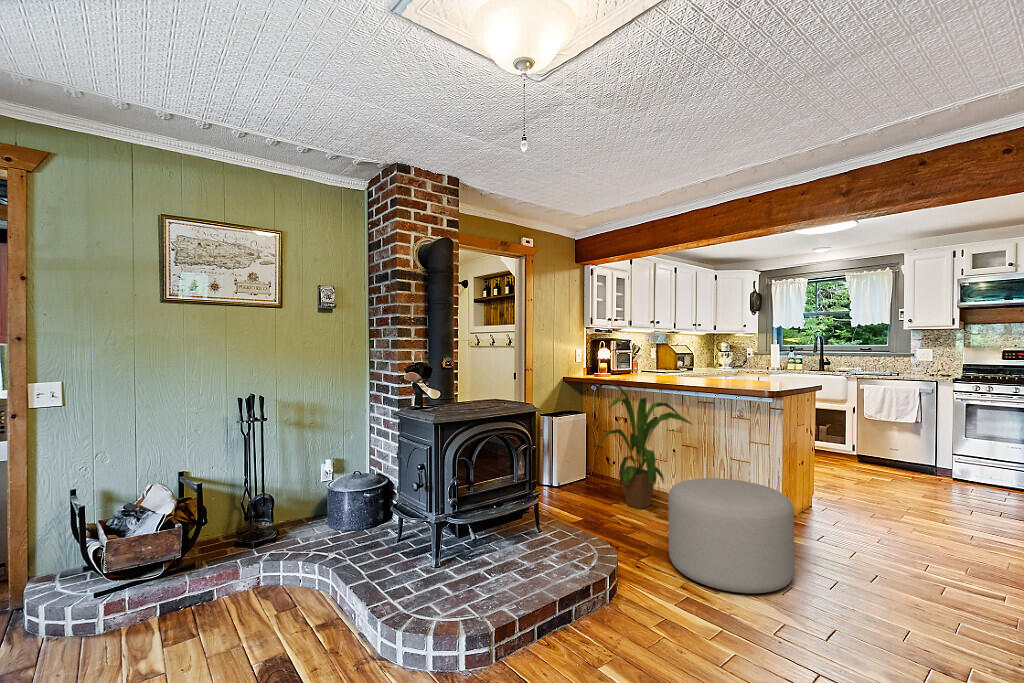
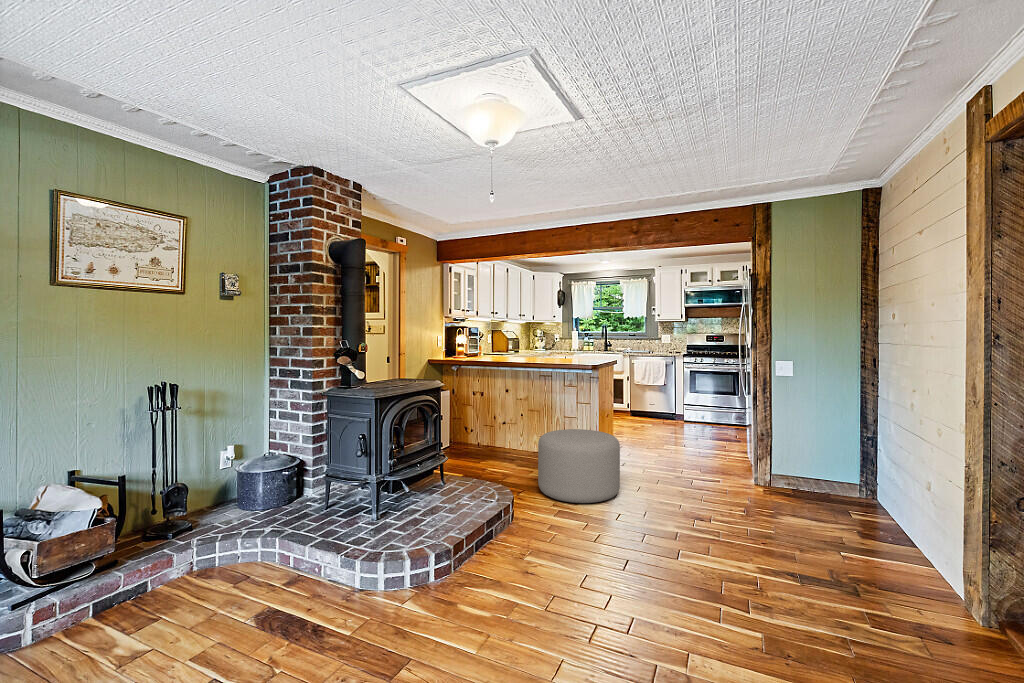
house plant: present [597,383,692,509] -> none [467,363,541,462]

